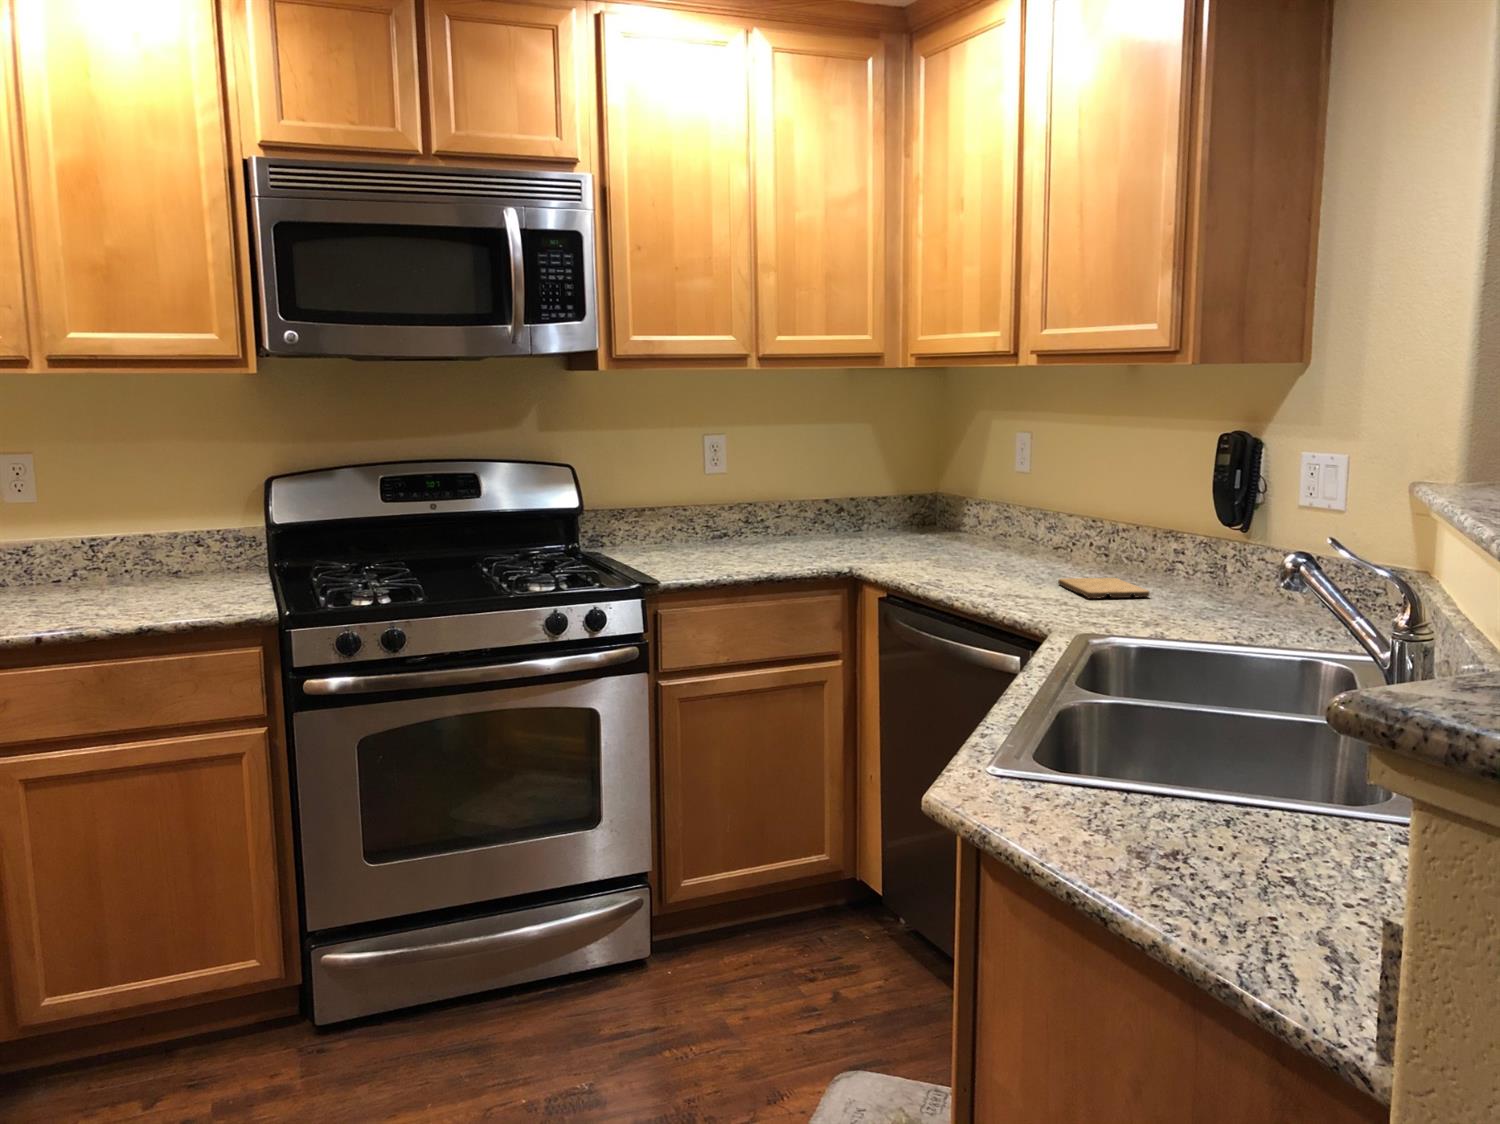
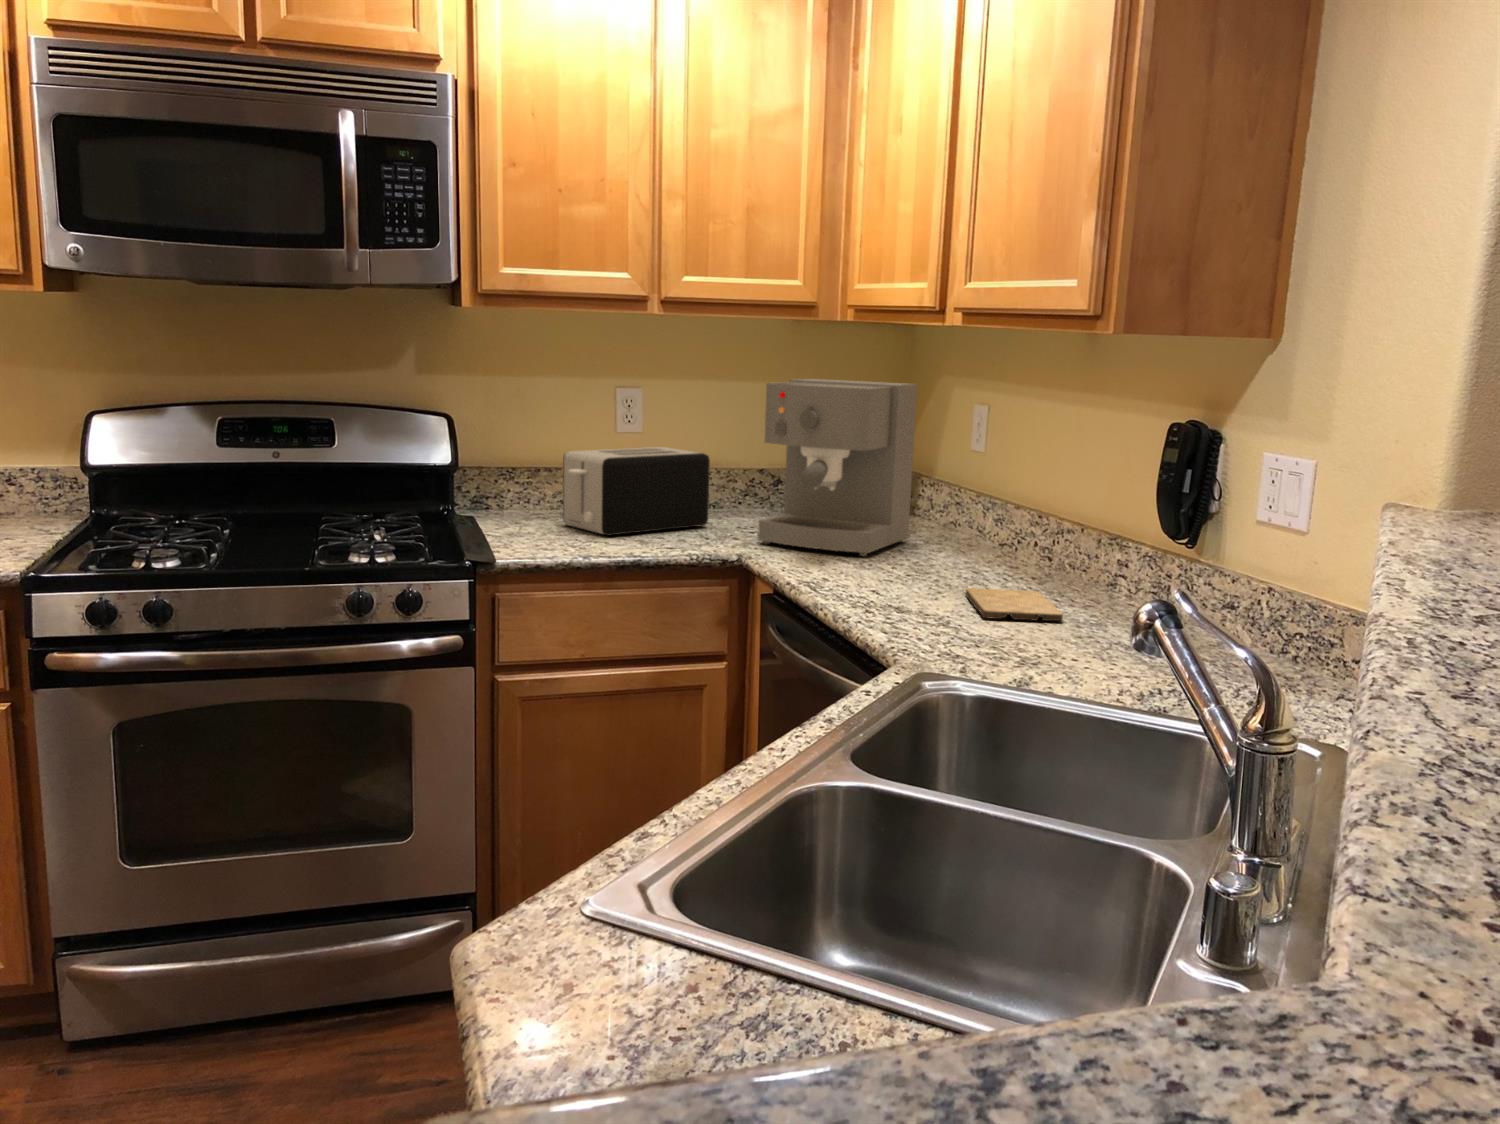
coffee maker: none [856,418,977,563] -> present [758,379,917,556]
toaster: none [678,483,800,560] -> present [563,447,710,536]

